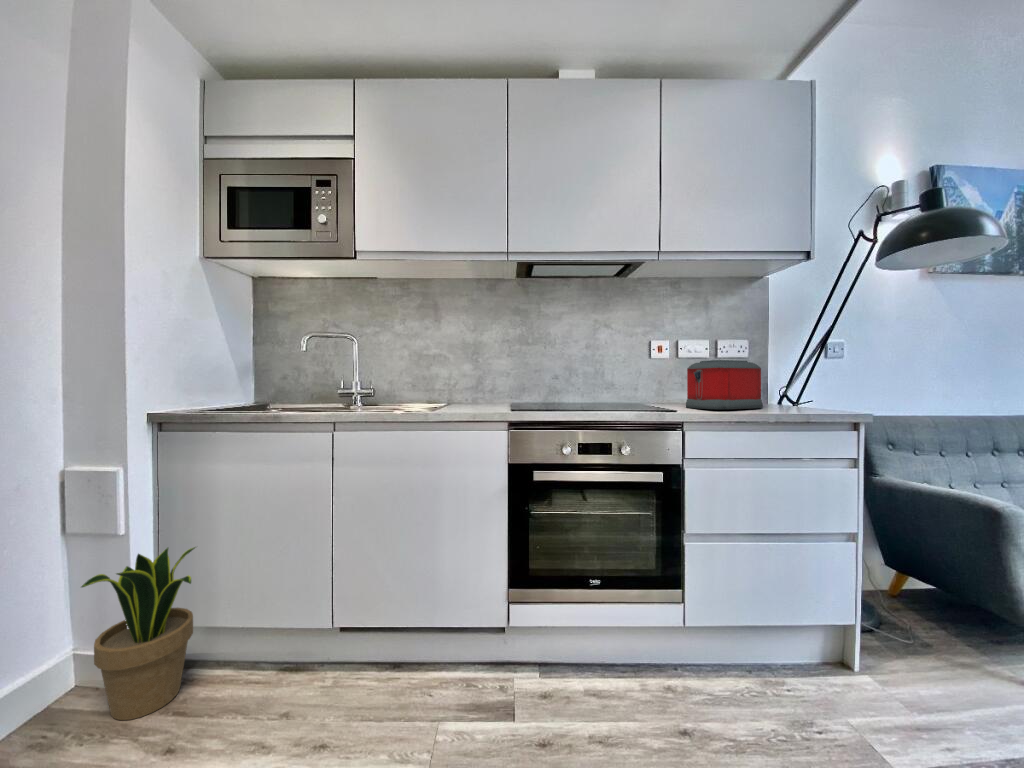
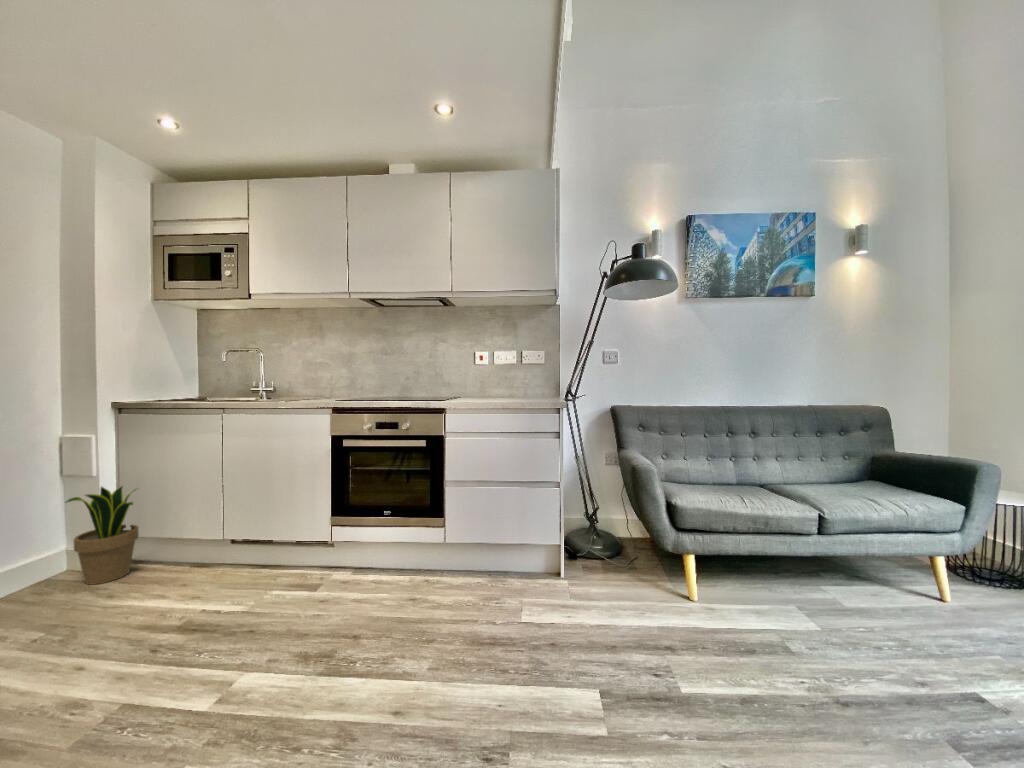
toaster: present [686,360,763,409] -> none [475,367,527,400]

